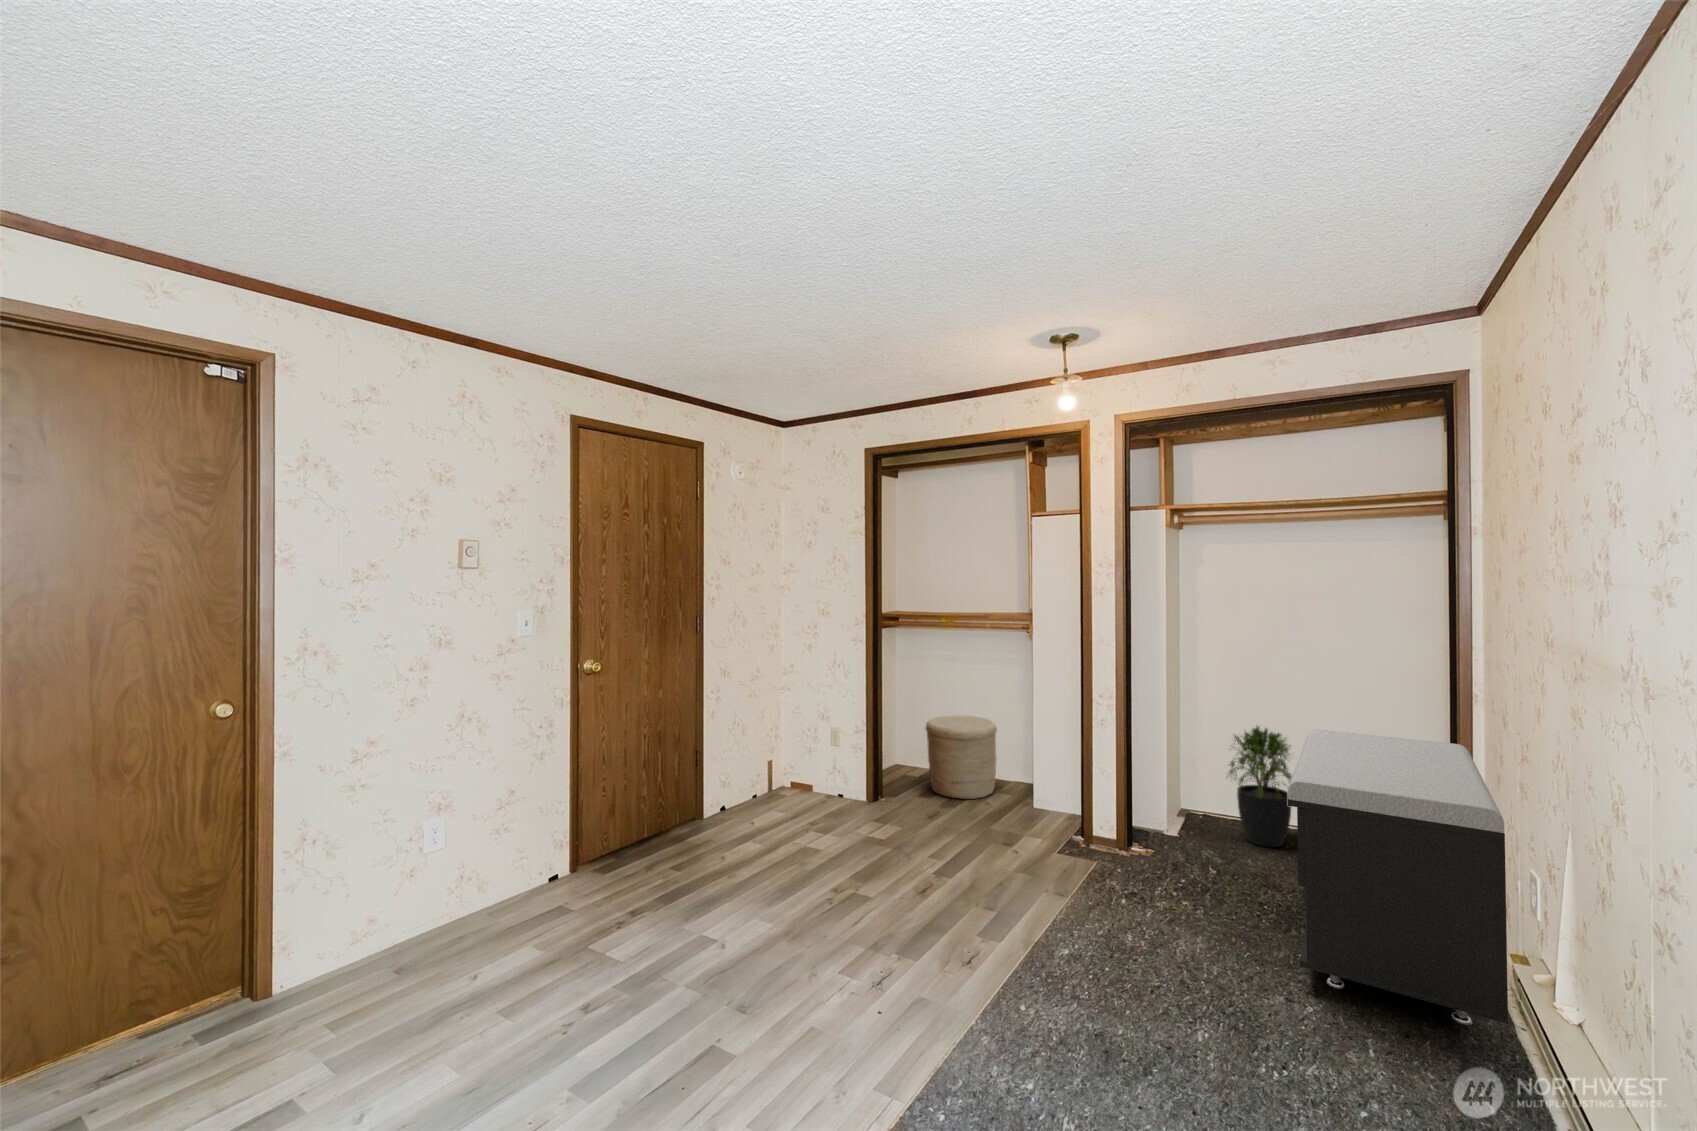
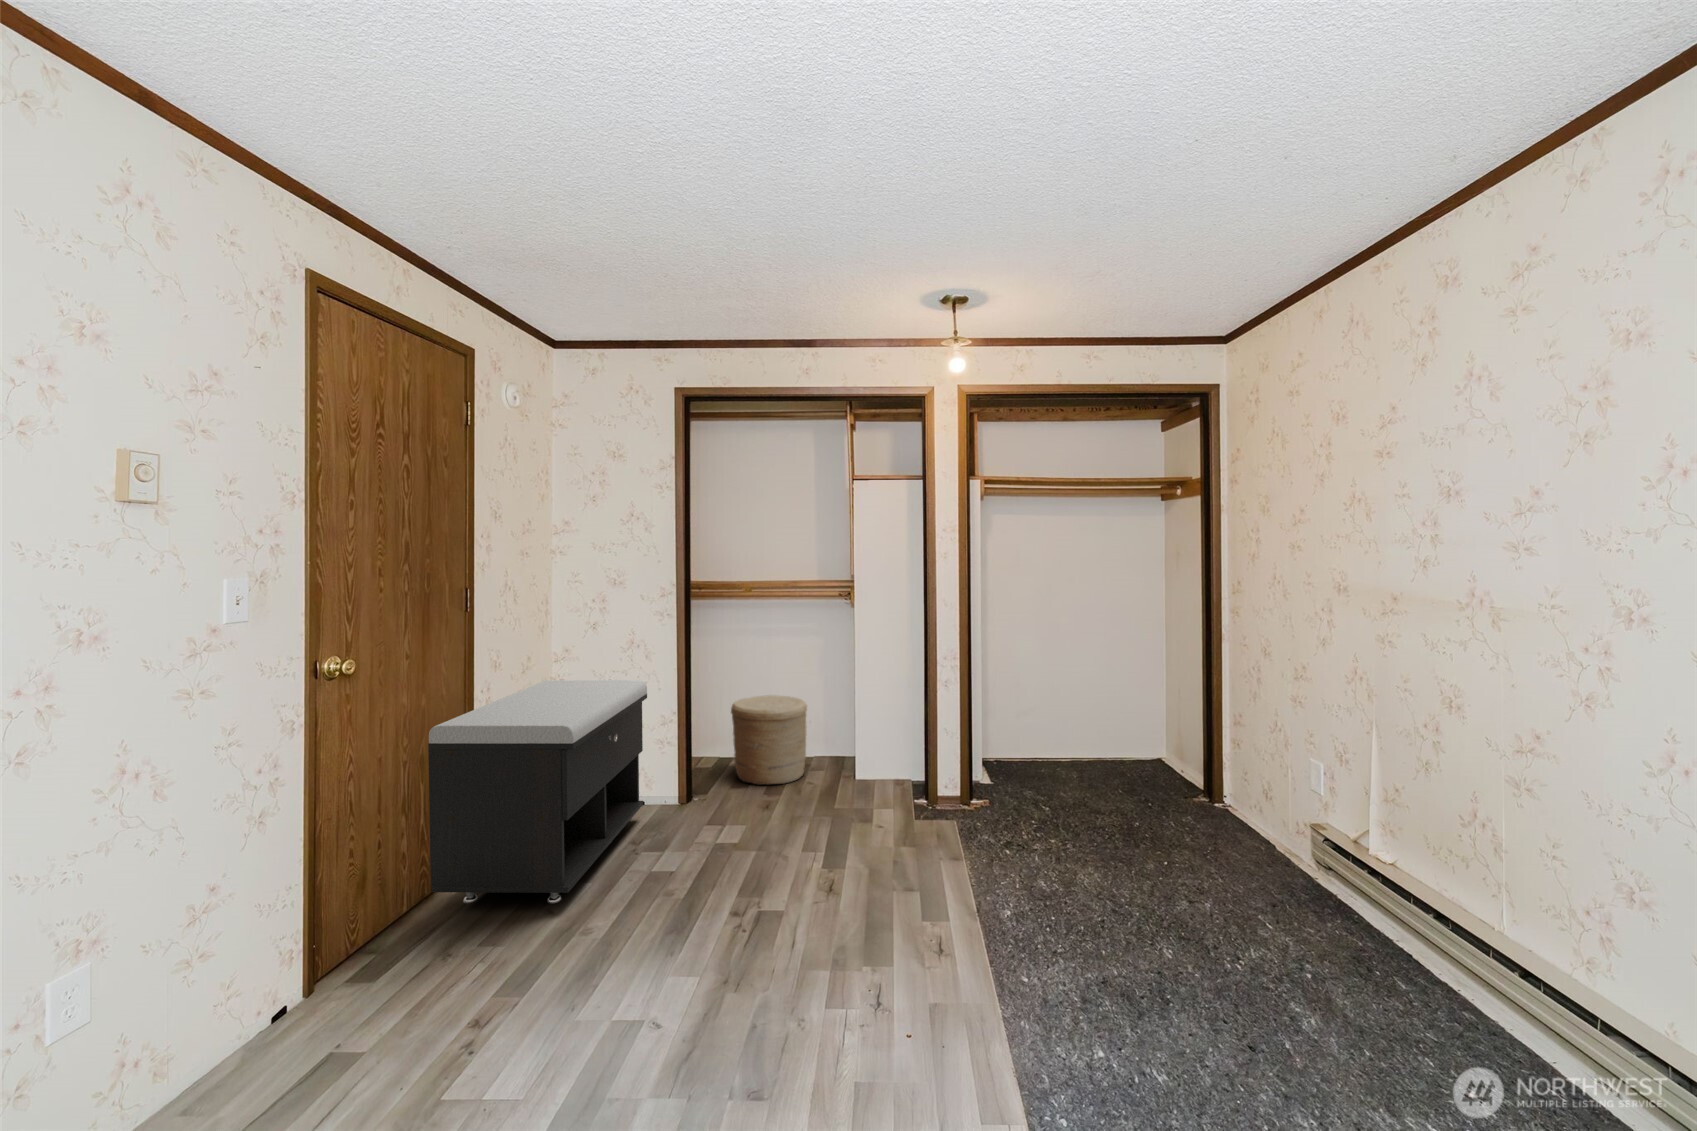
potted plant: present [1227,726,1292,847] -> none [1020,675,1085,780]
storage bench: present [1288,729,1508,1025] -> present [428,680,647,904]

